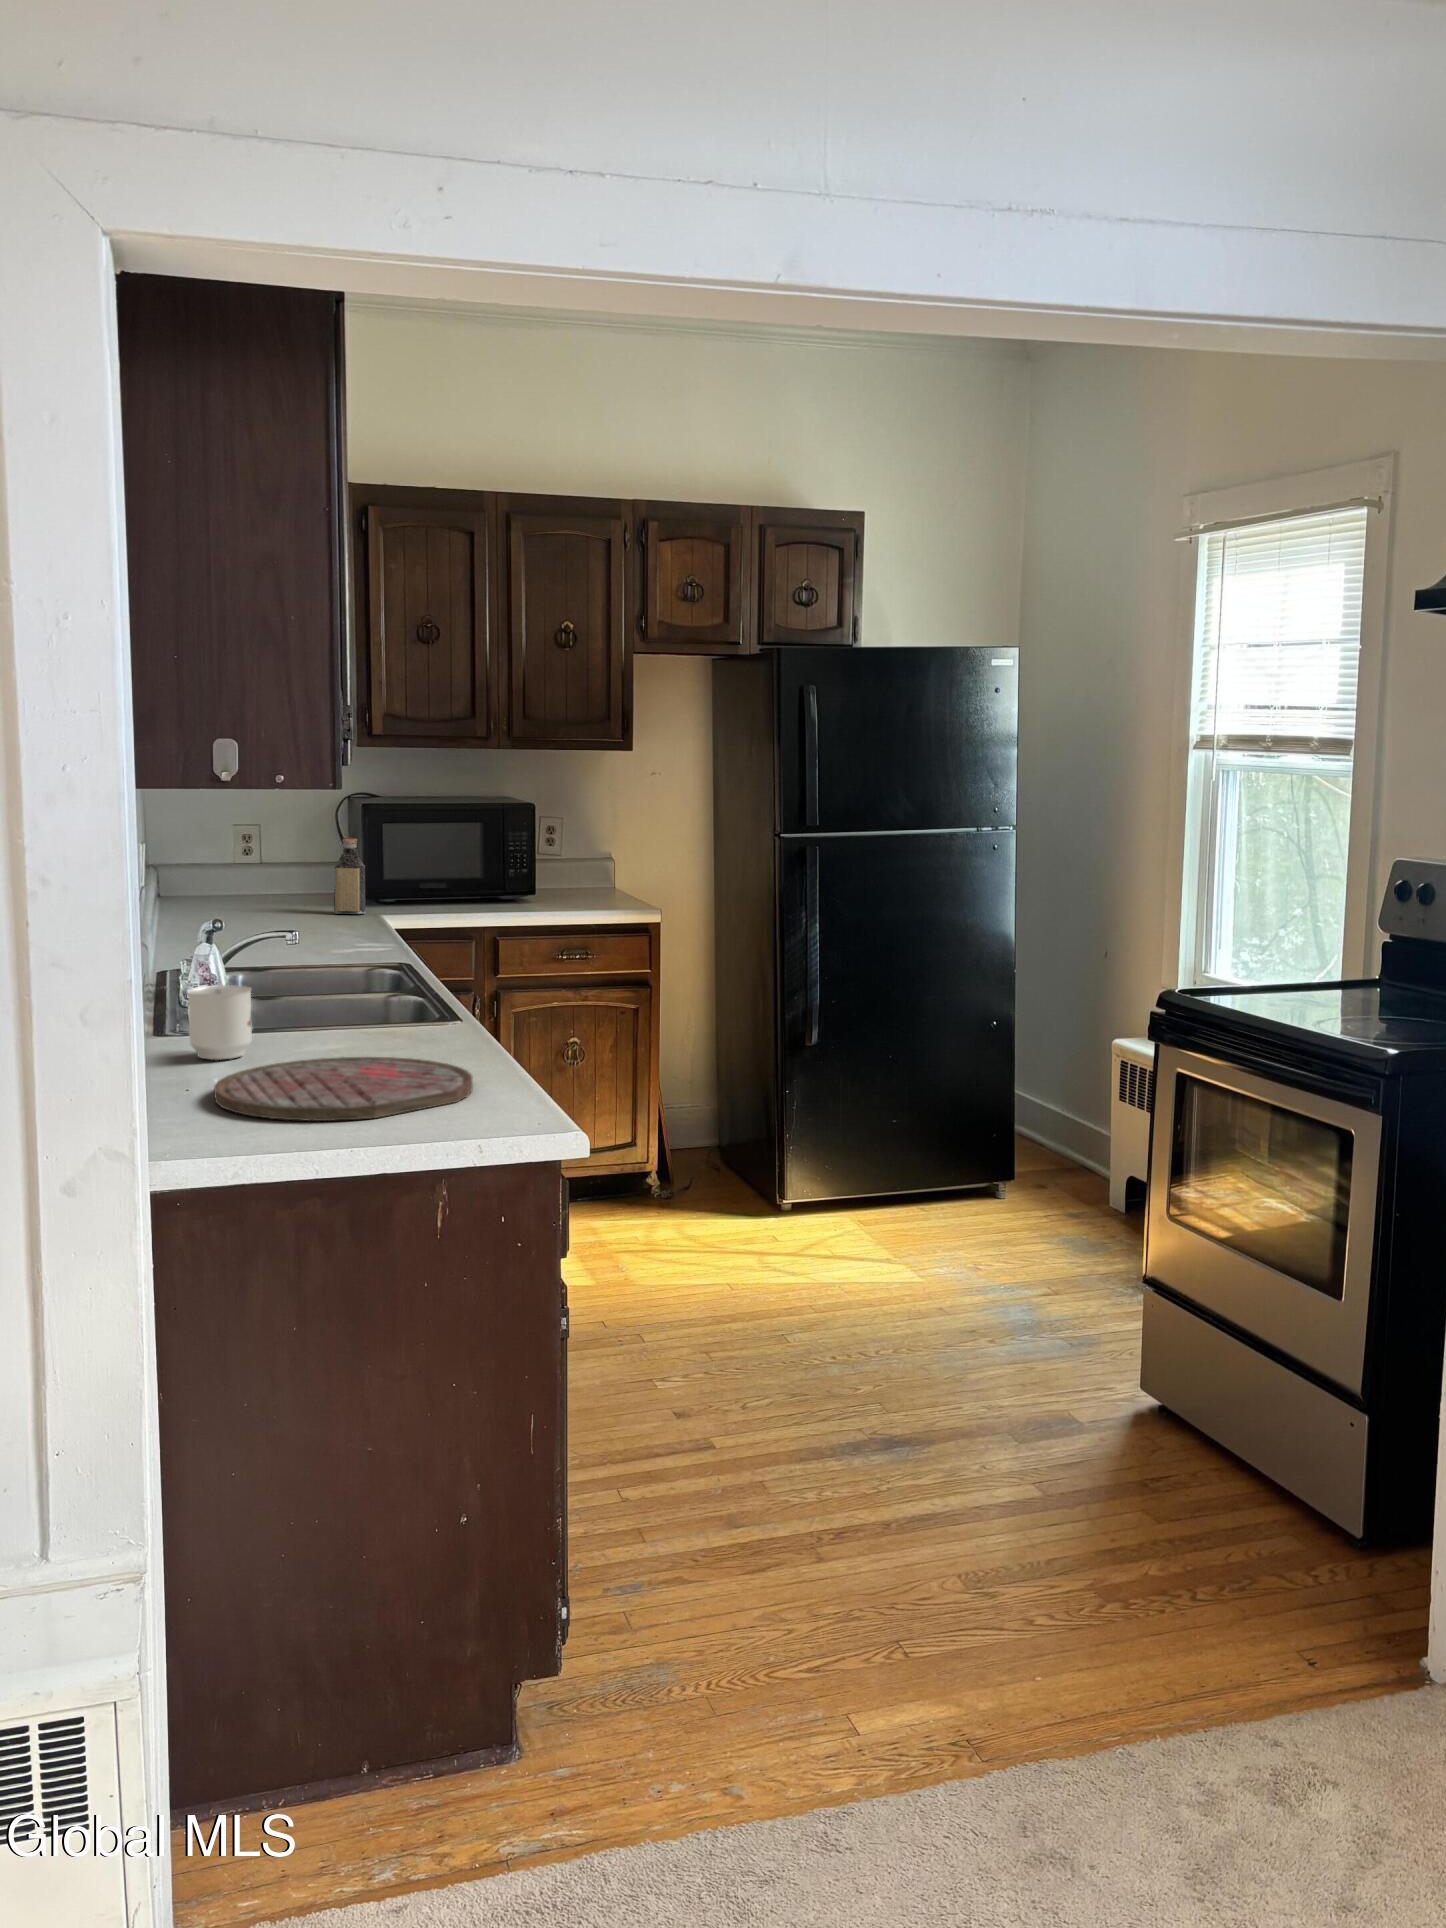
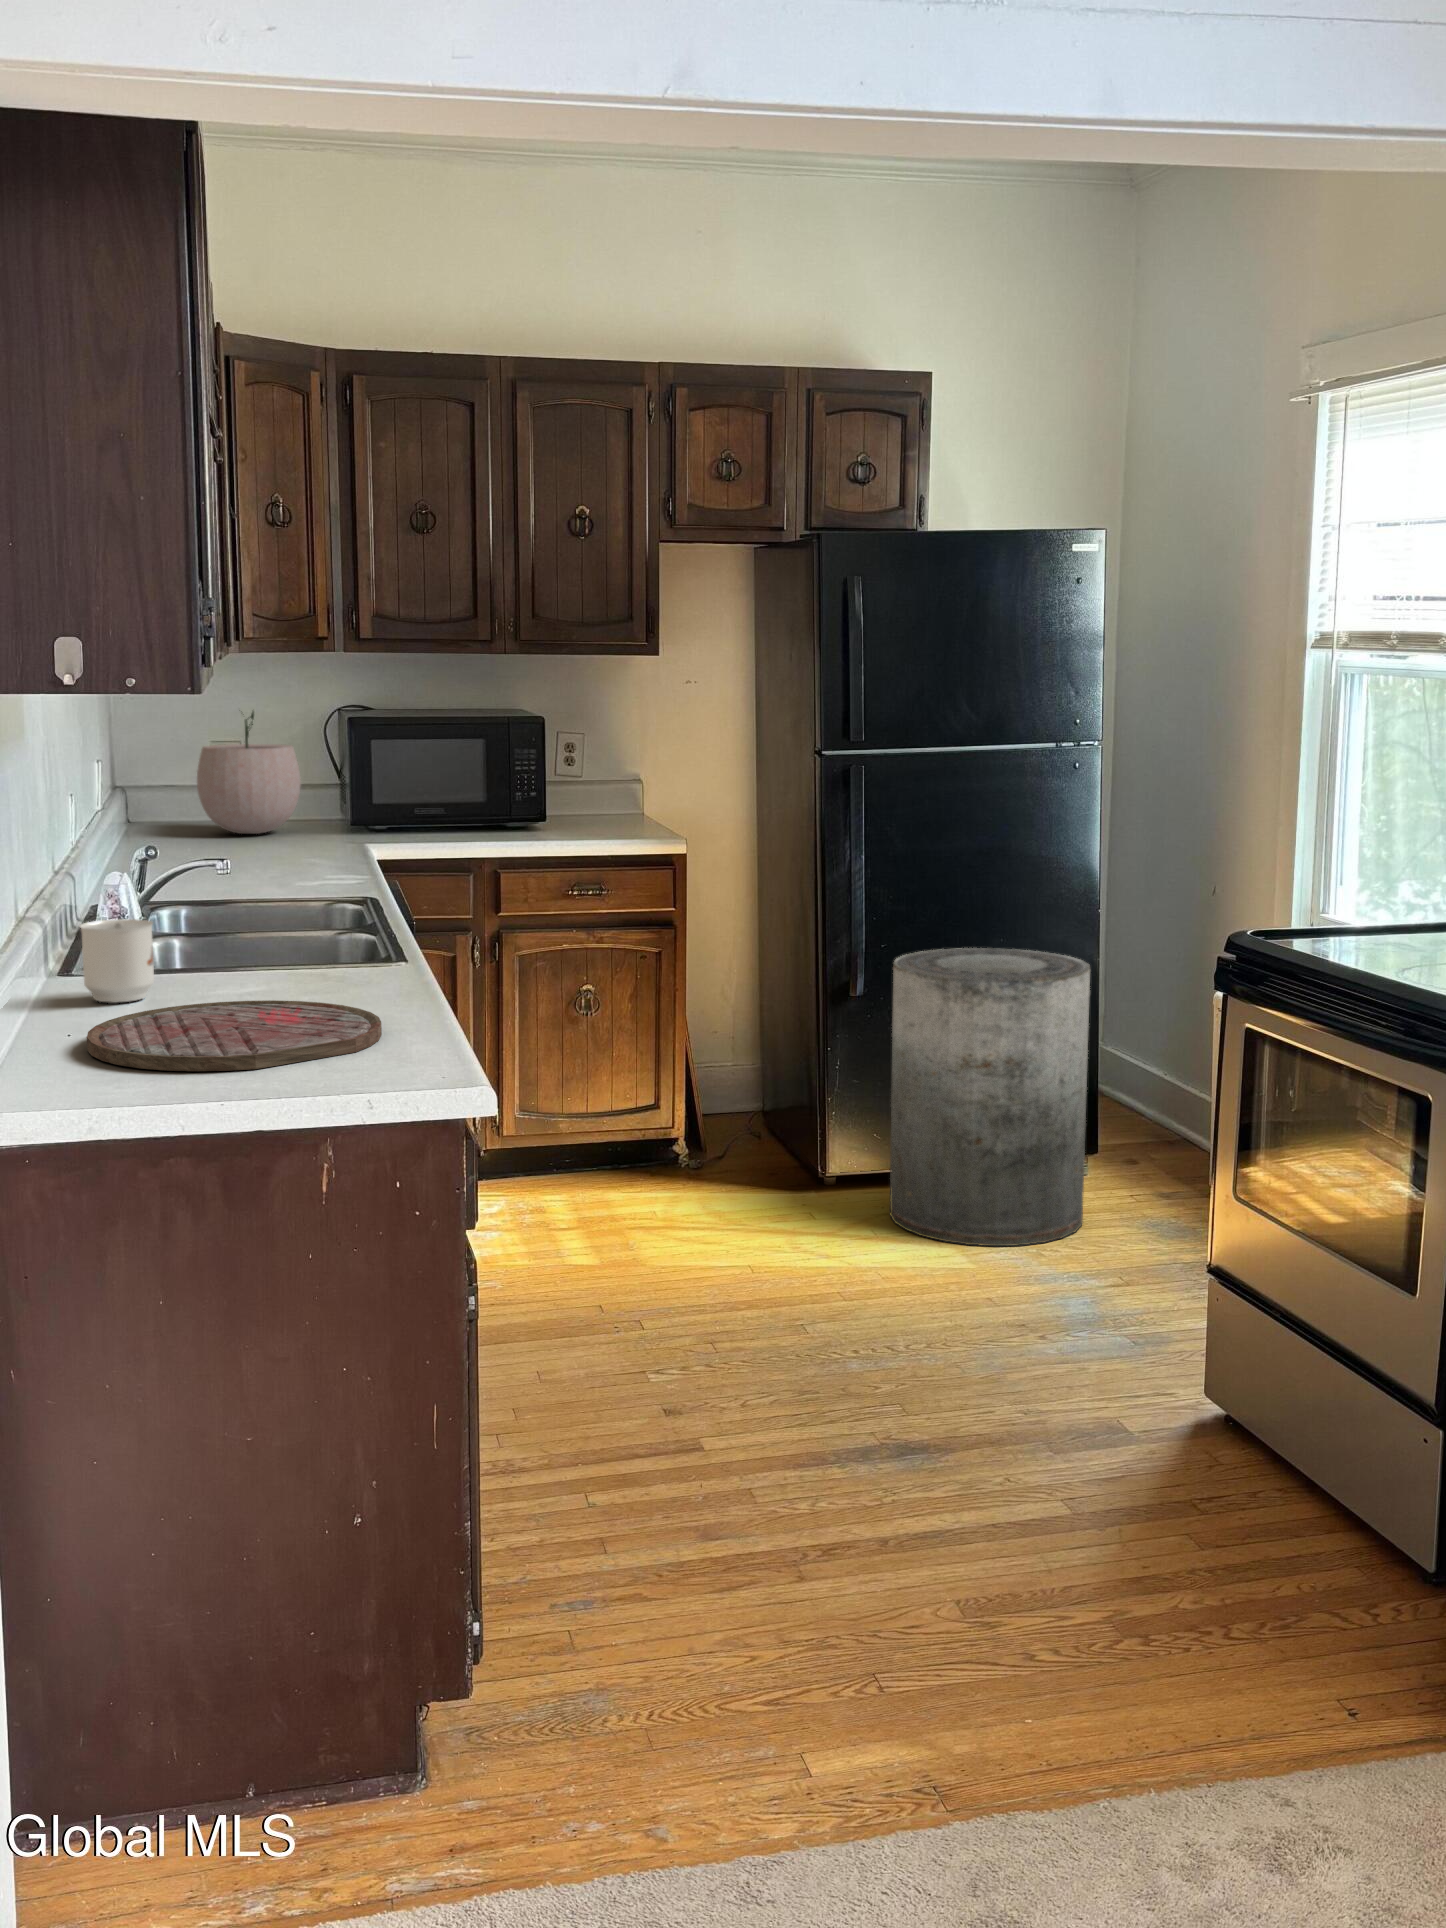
plant pot: none [226,795,318,907] -> present [197,712,301,834]
bottle: present [334,838,366,914] -> none [315,756,350,842]
trash can: none [841,1005,1015,1265] -> present [890,948,1090,1246]

